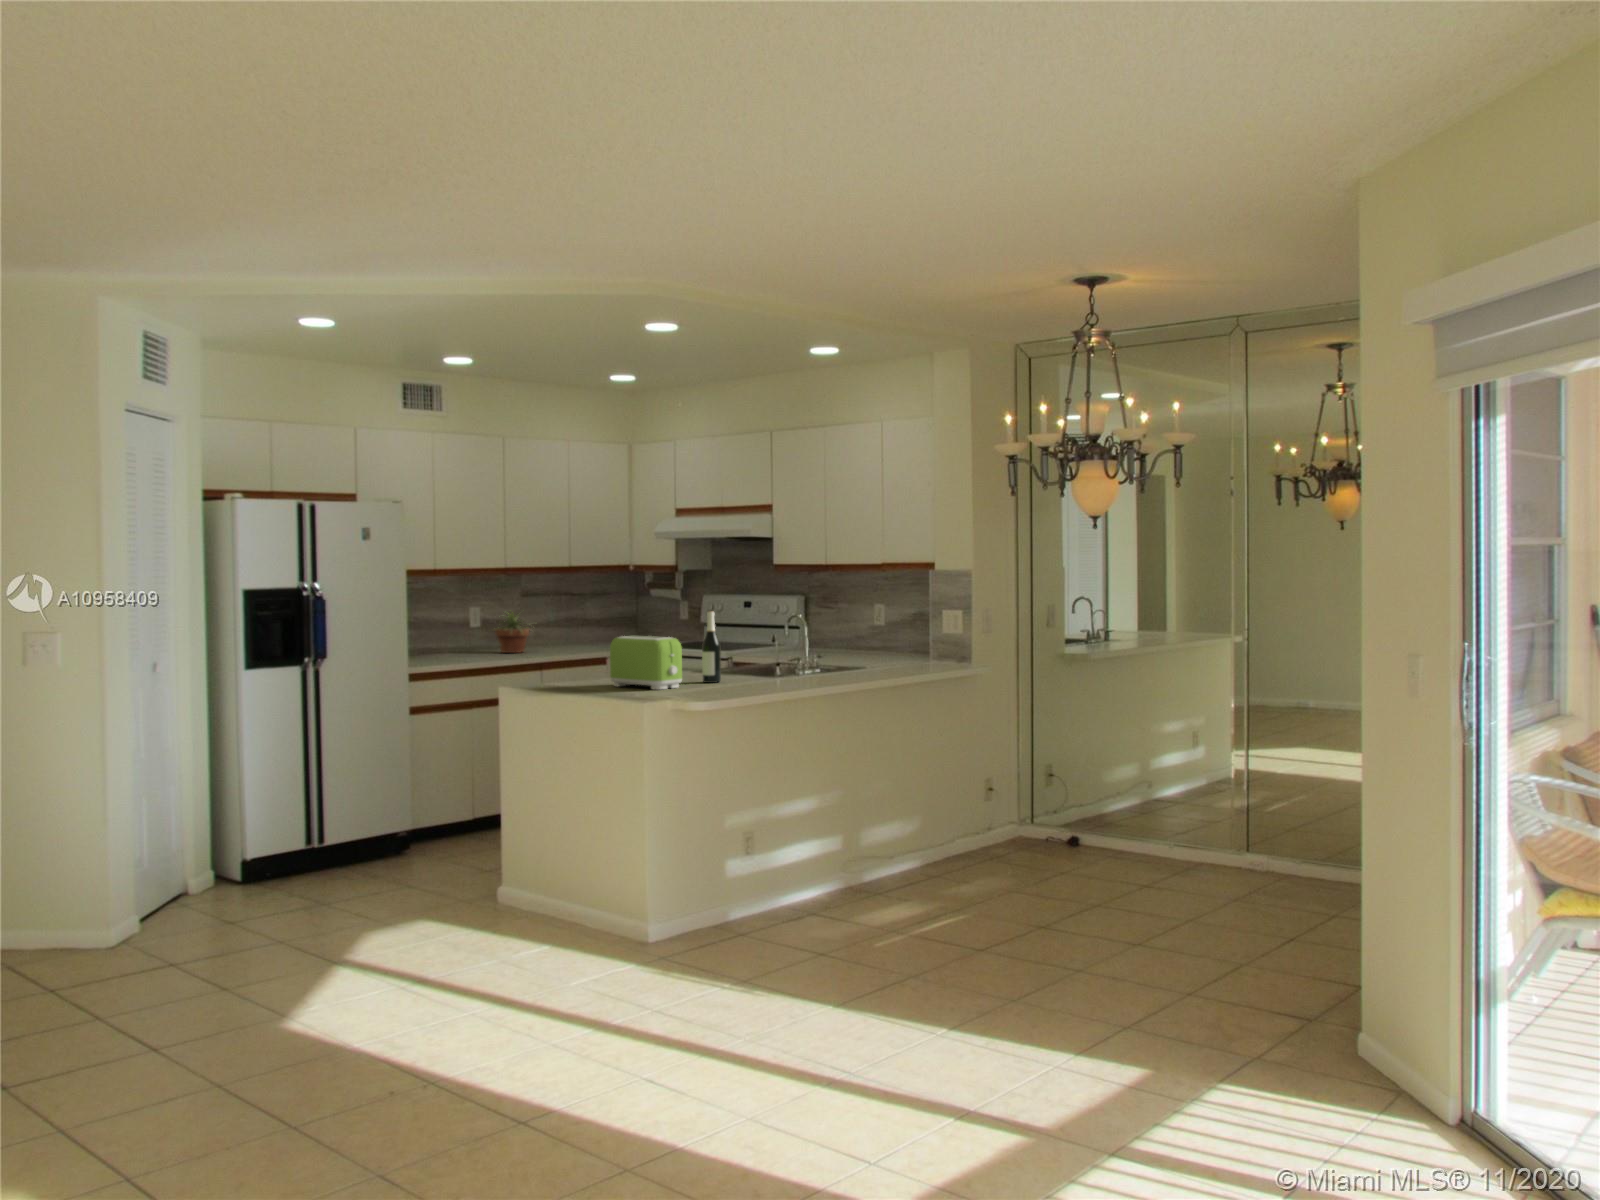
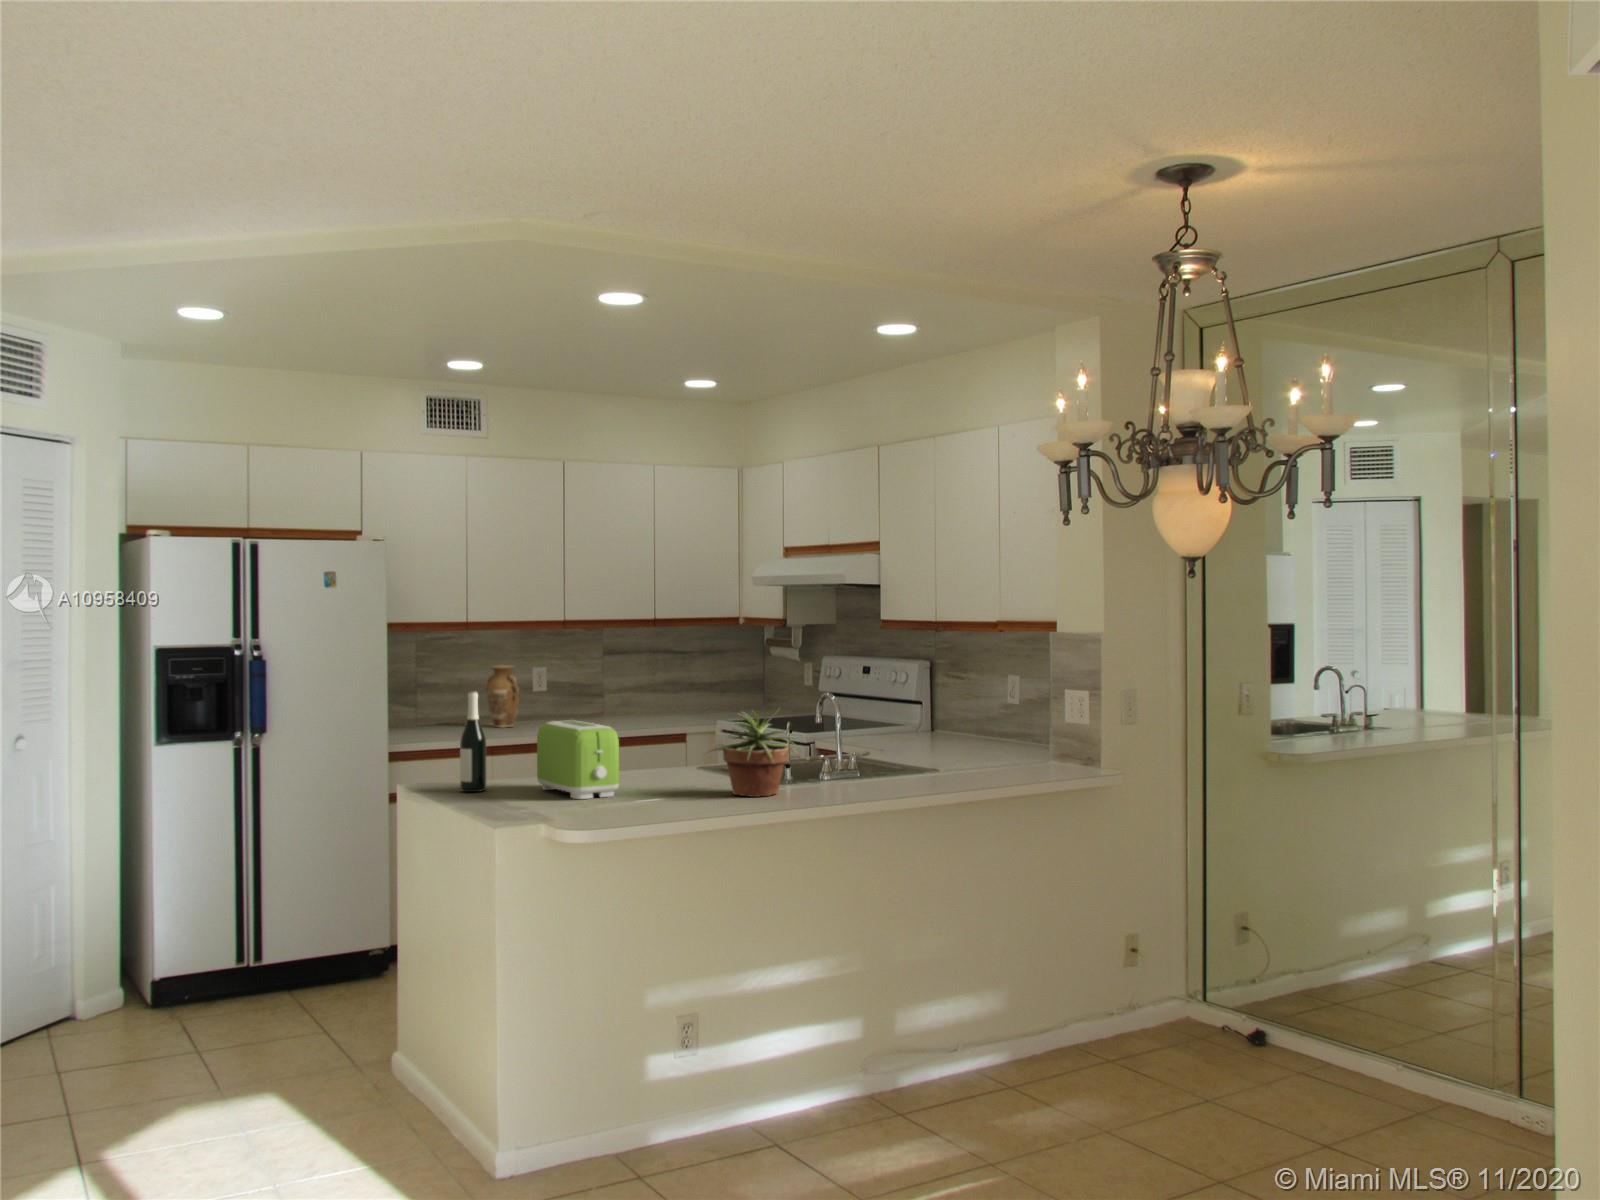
vase: none [436,606,469,657] -> present [486,665,519,727]
wine bottle: present [702,611,721,683] -> present [460,691,486,792]
potted plant: present [494,613,530,653] -> present [708,711,799,797]

